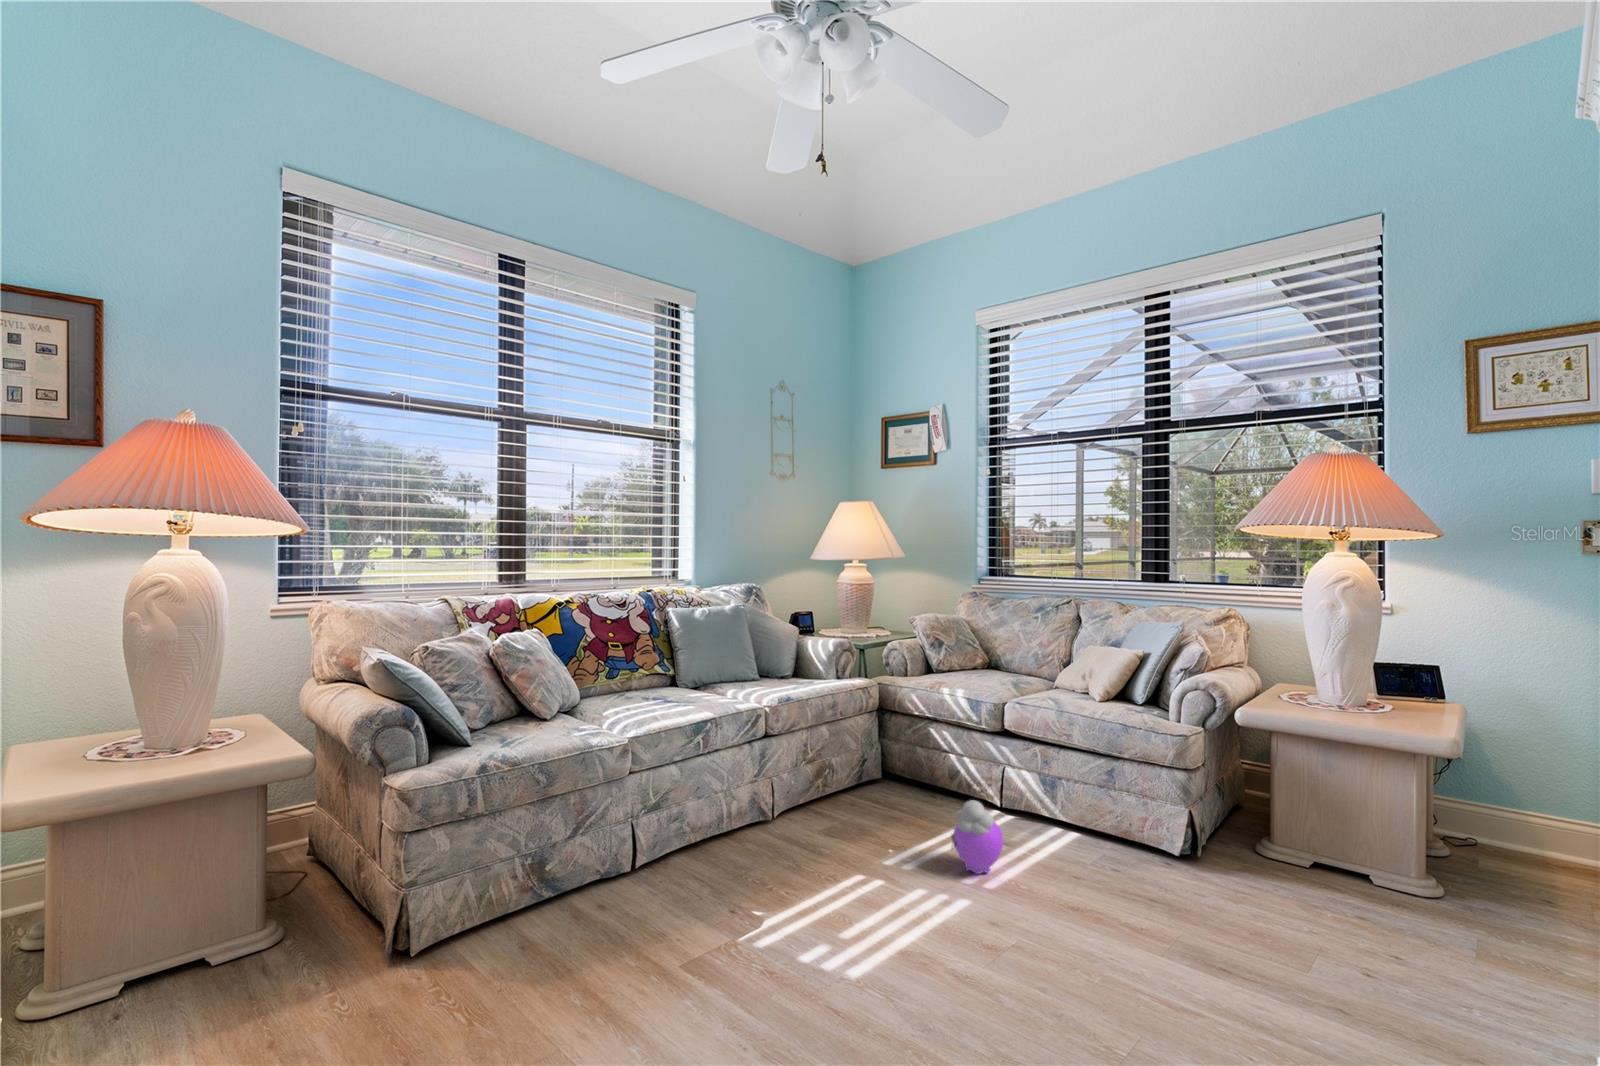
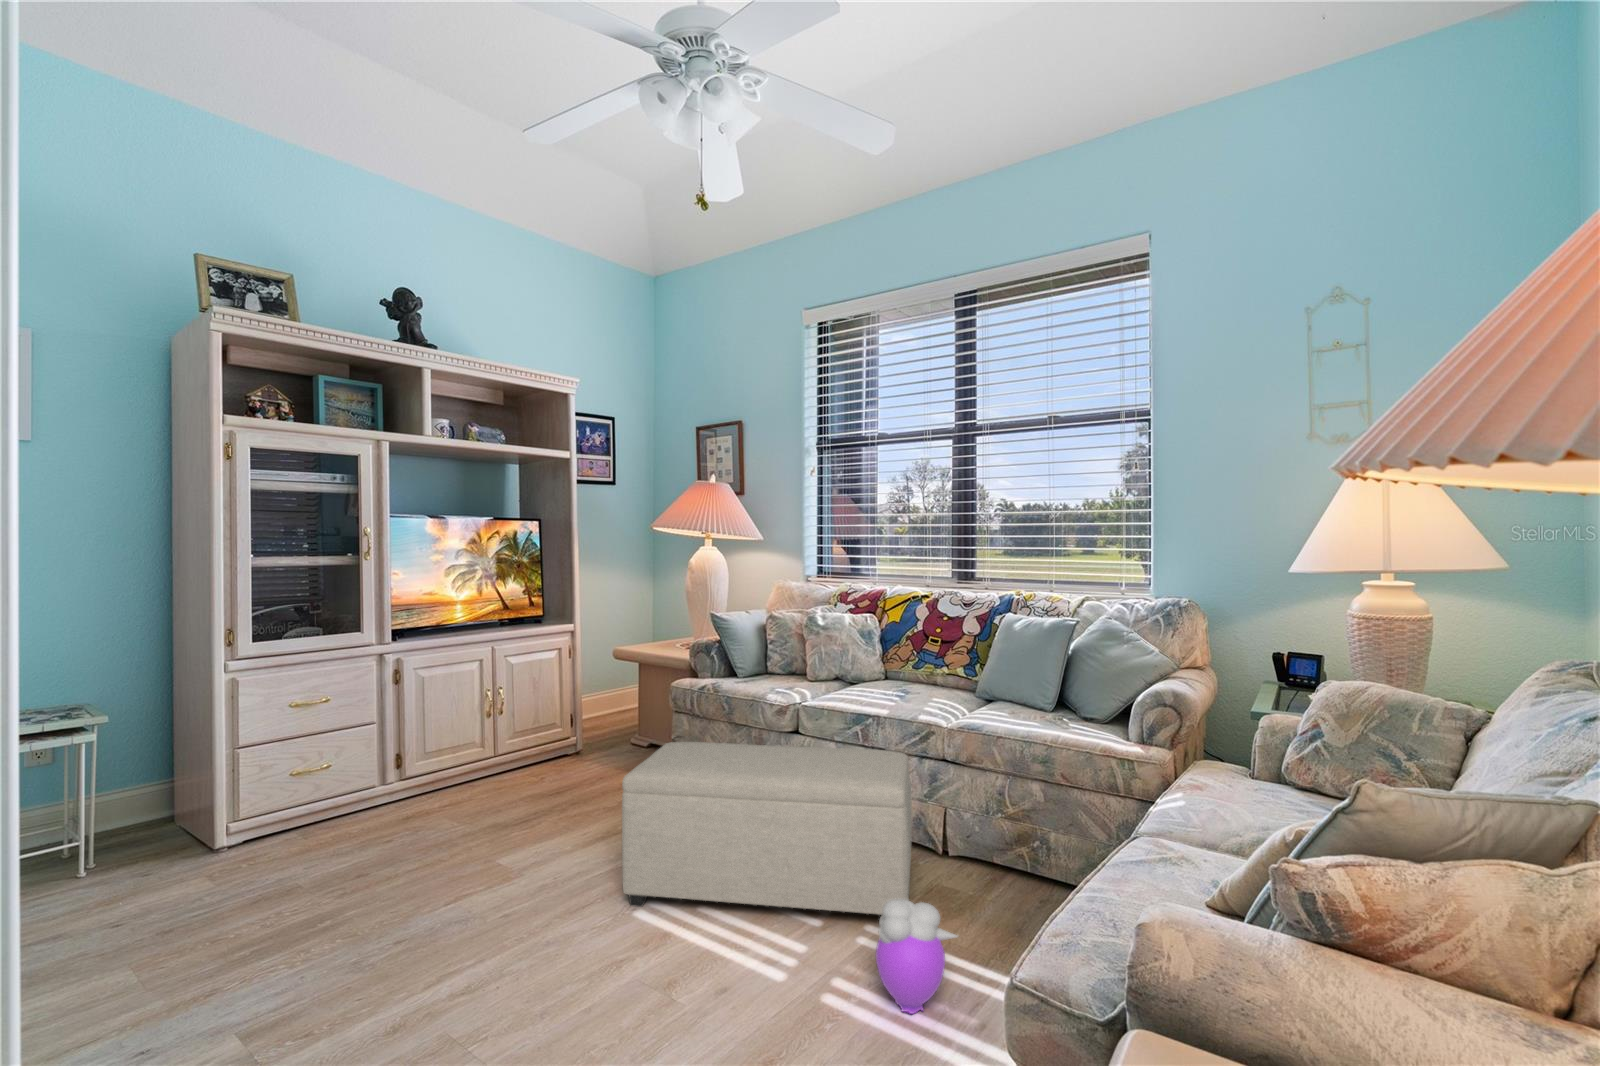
ottoman: none [671,735,889,987] -> present [622,742,912,915]

